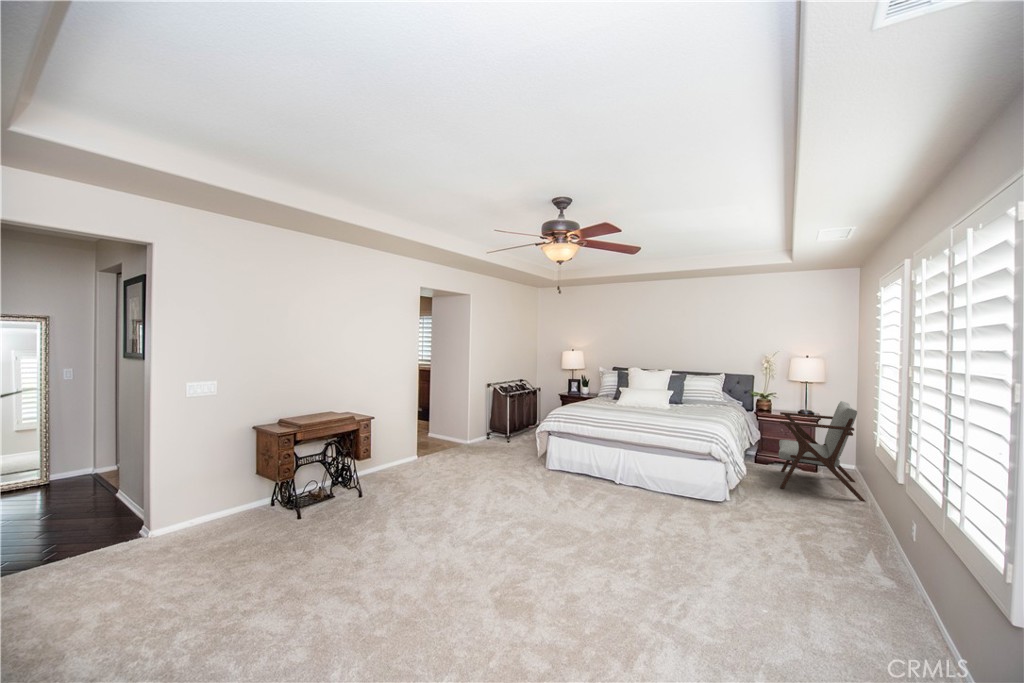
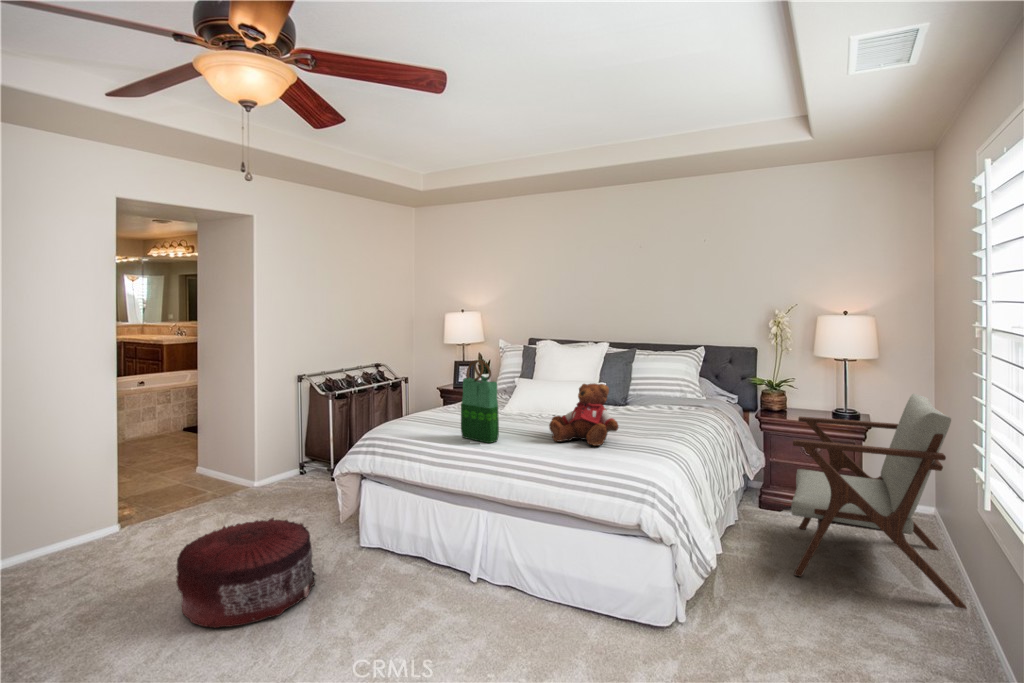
tote bag: none [613,377,634,417] -> present [461,360,499,443]
teddy bear: none [658,391,693,420] -> present [549,383,618,446]
pouf: none [490,451,547,494] -> present [176,518,316,628]

